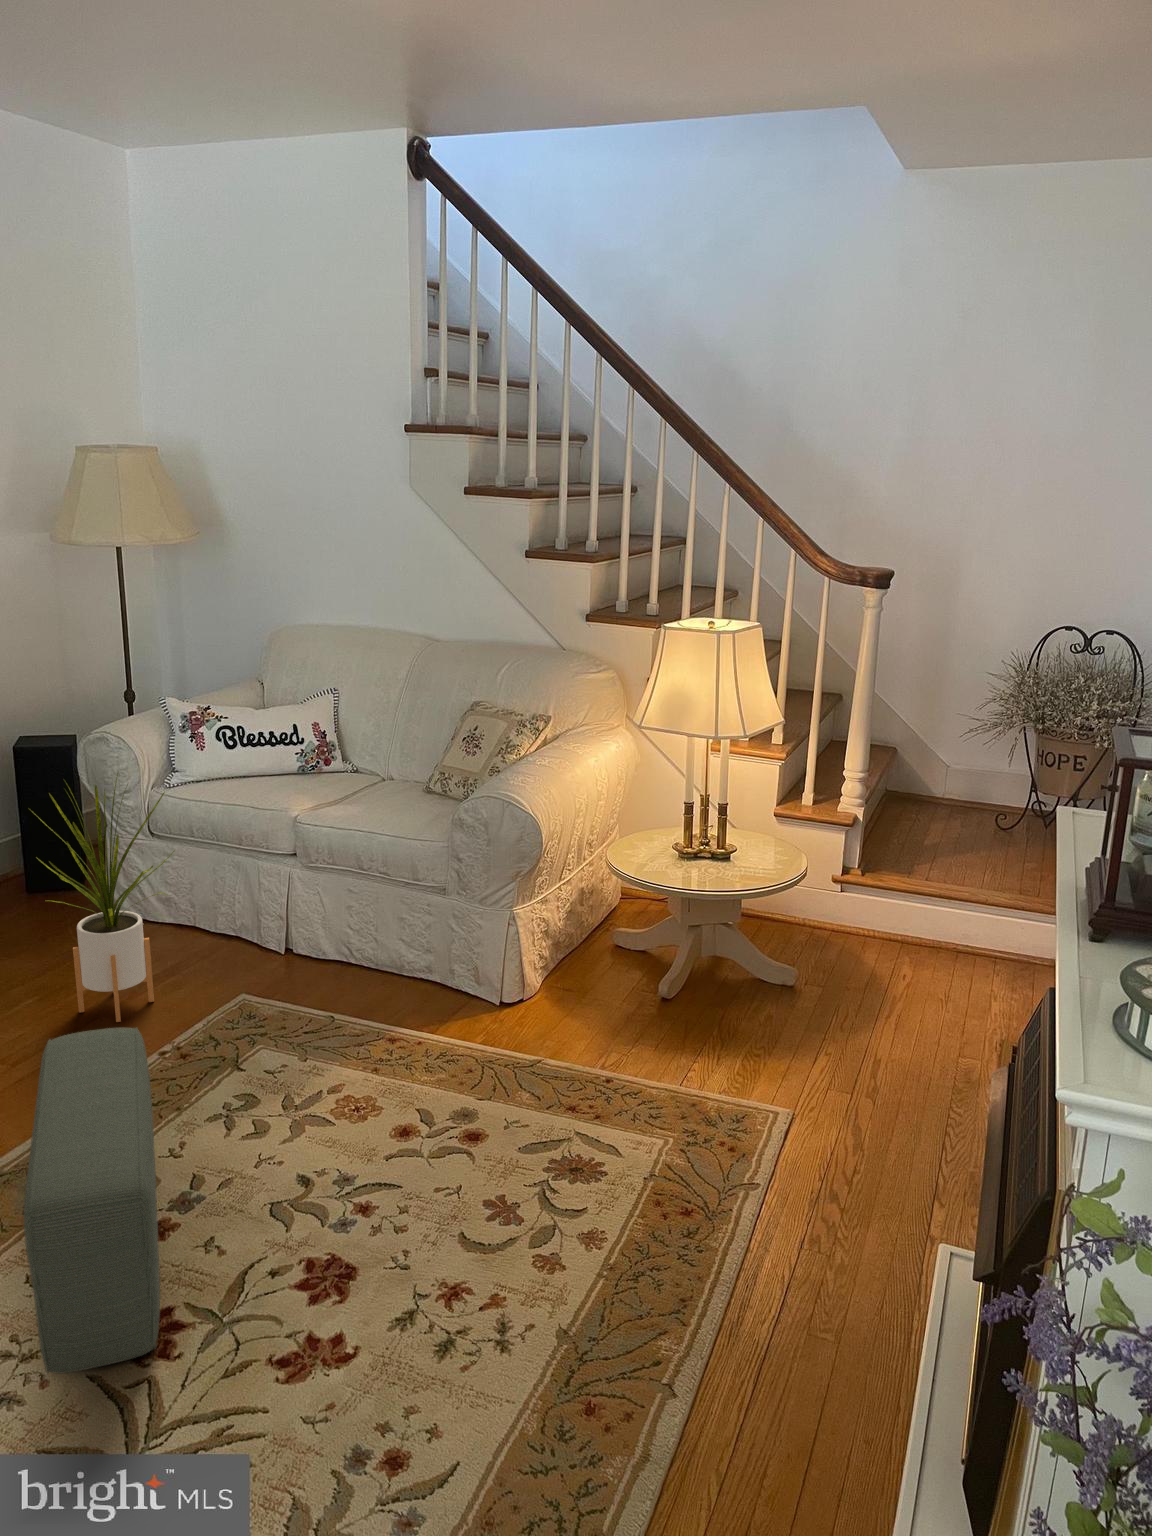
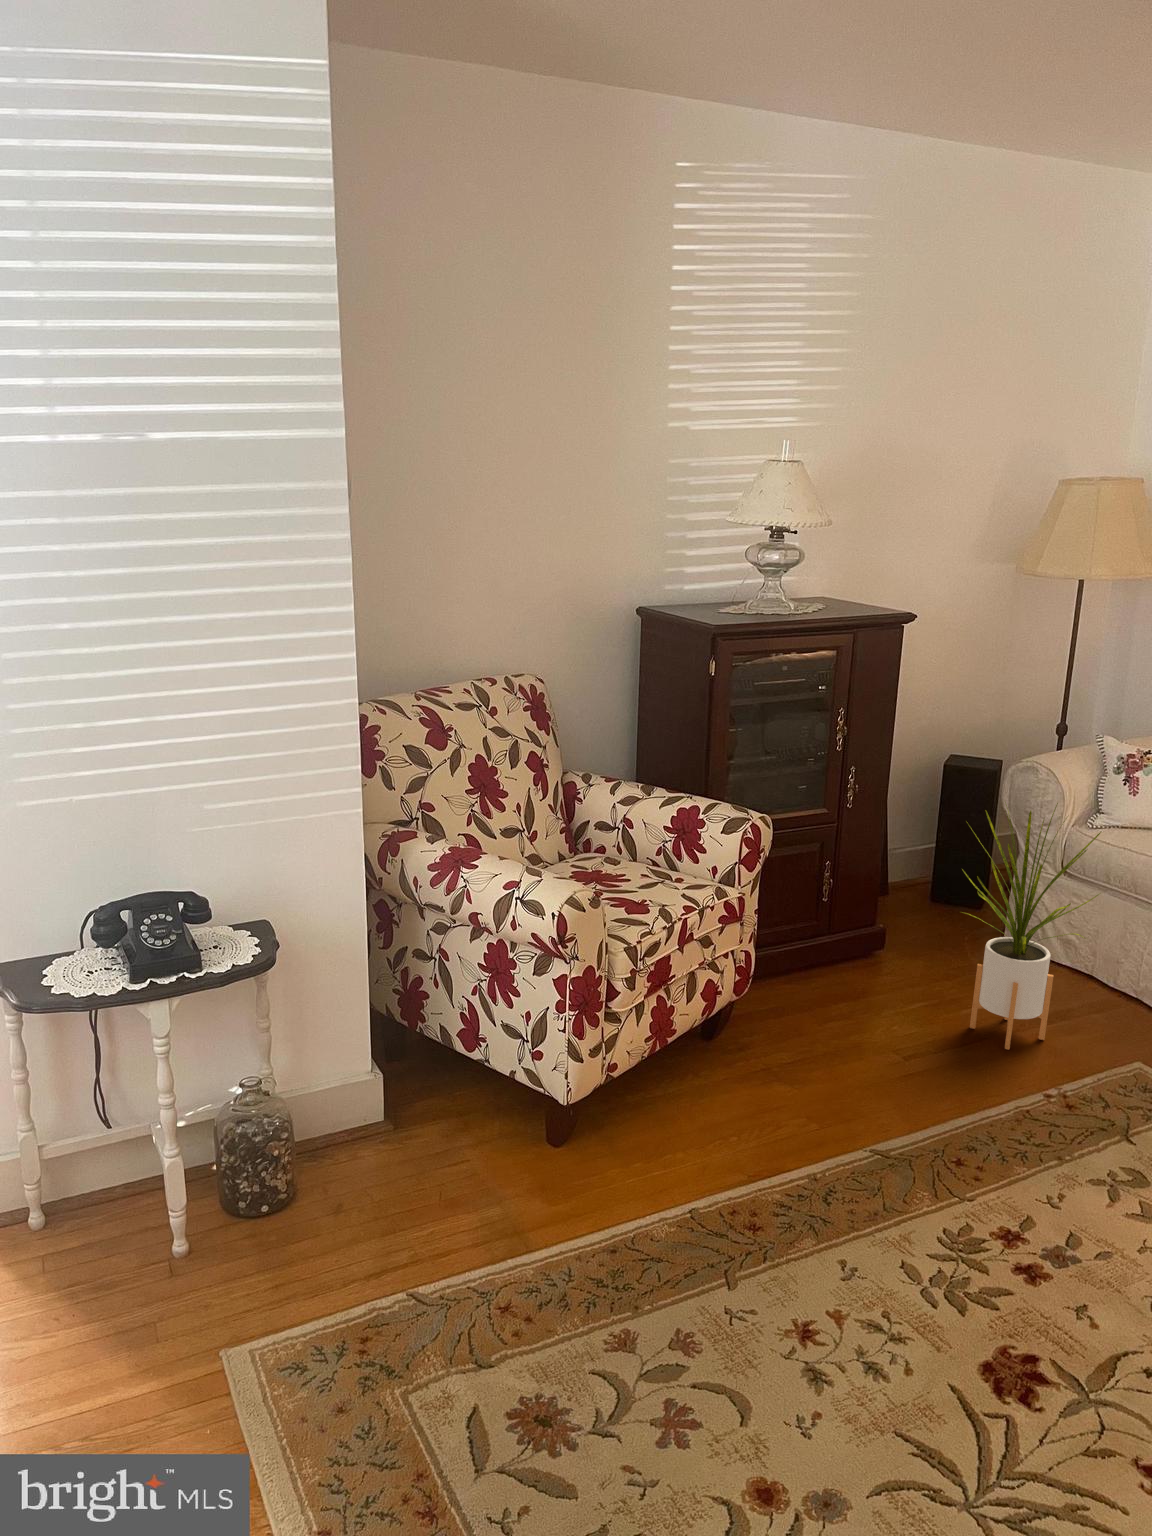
pouf: present [24,1028,160,1374] -> none [912,1048,1048,1390]

